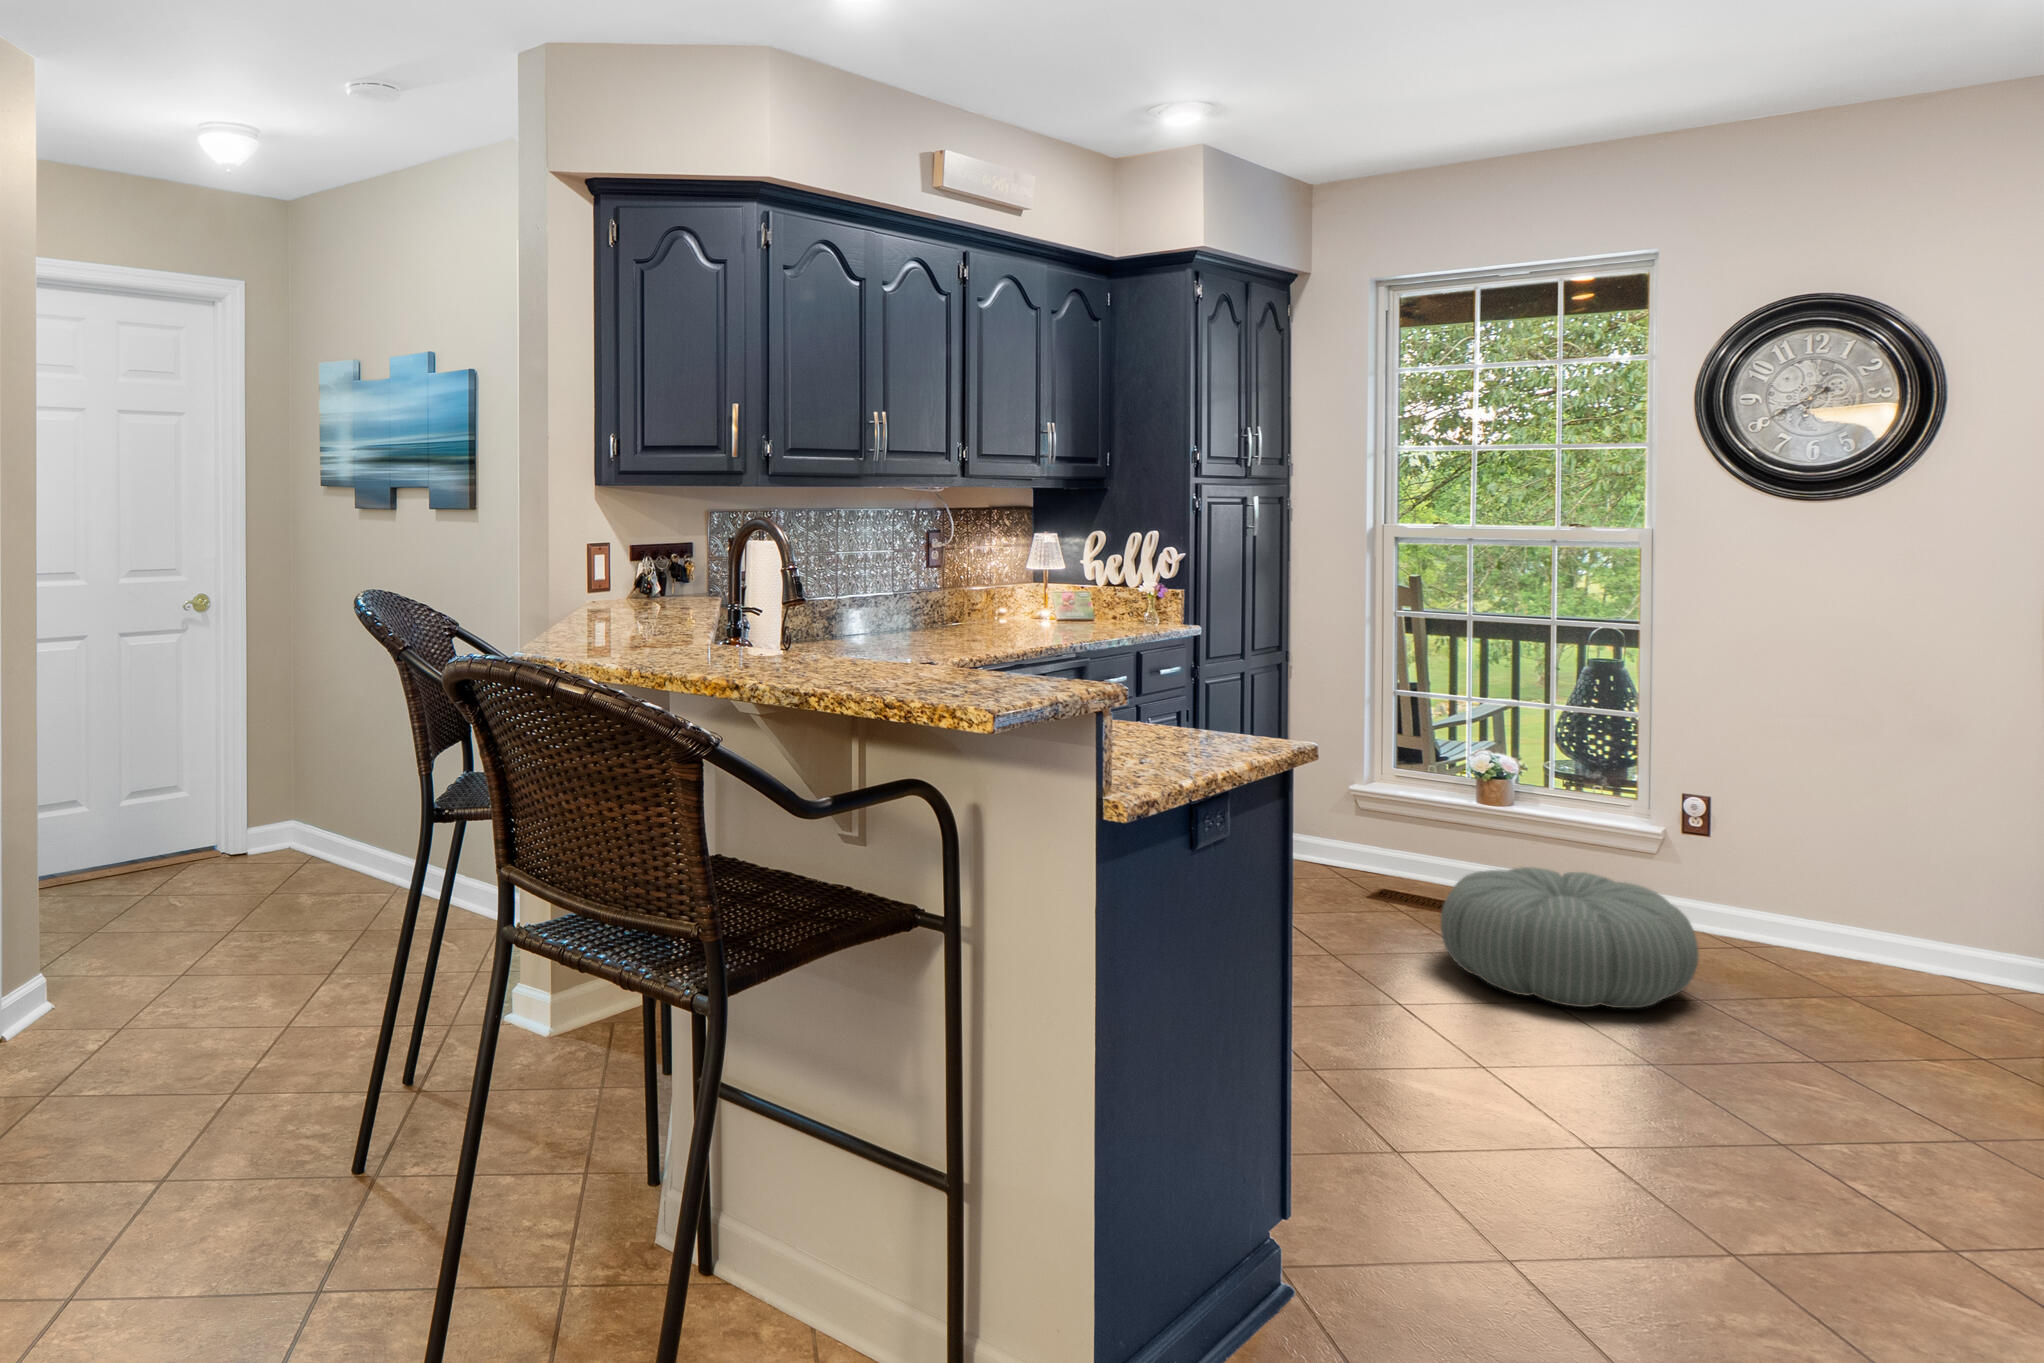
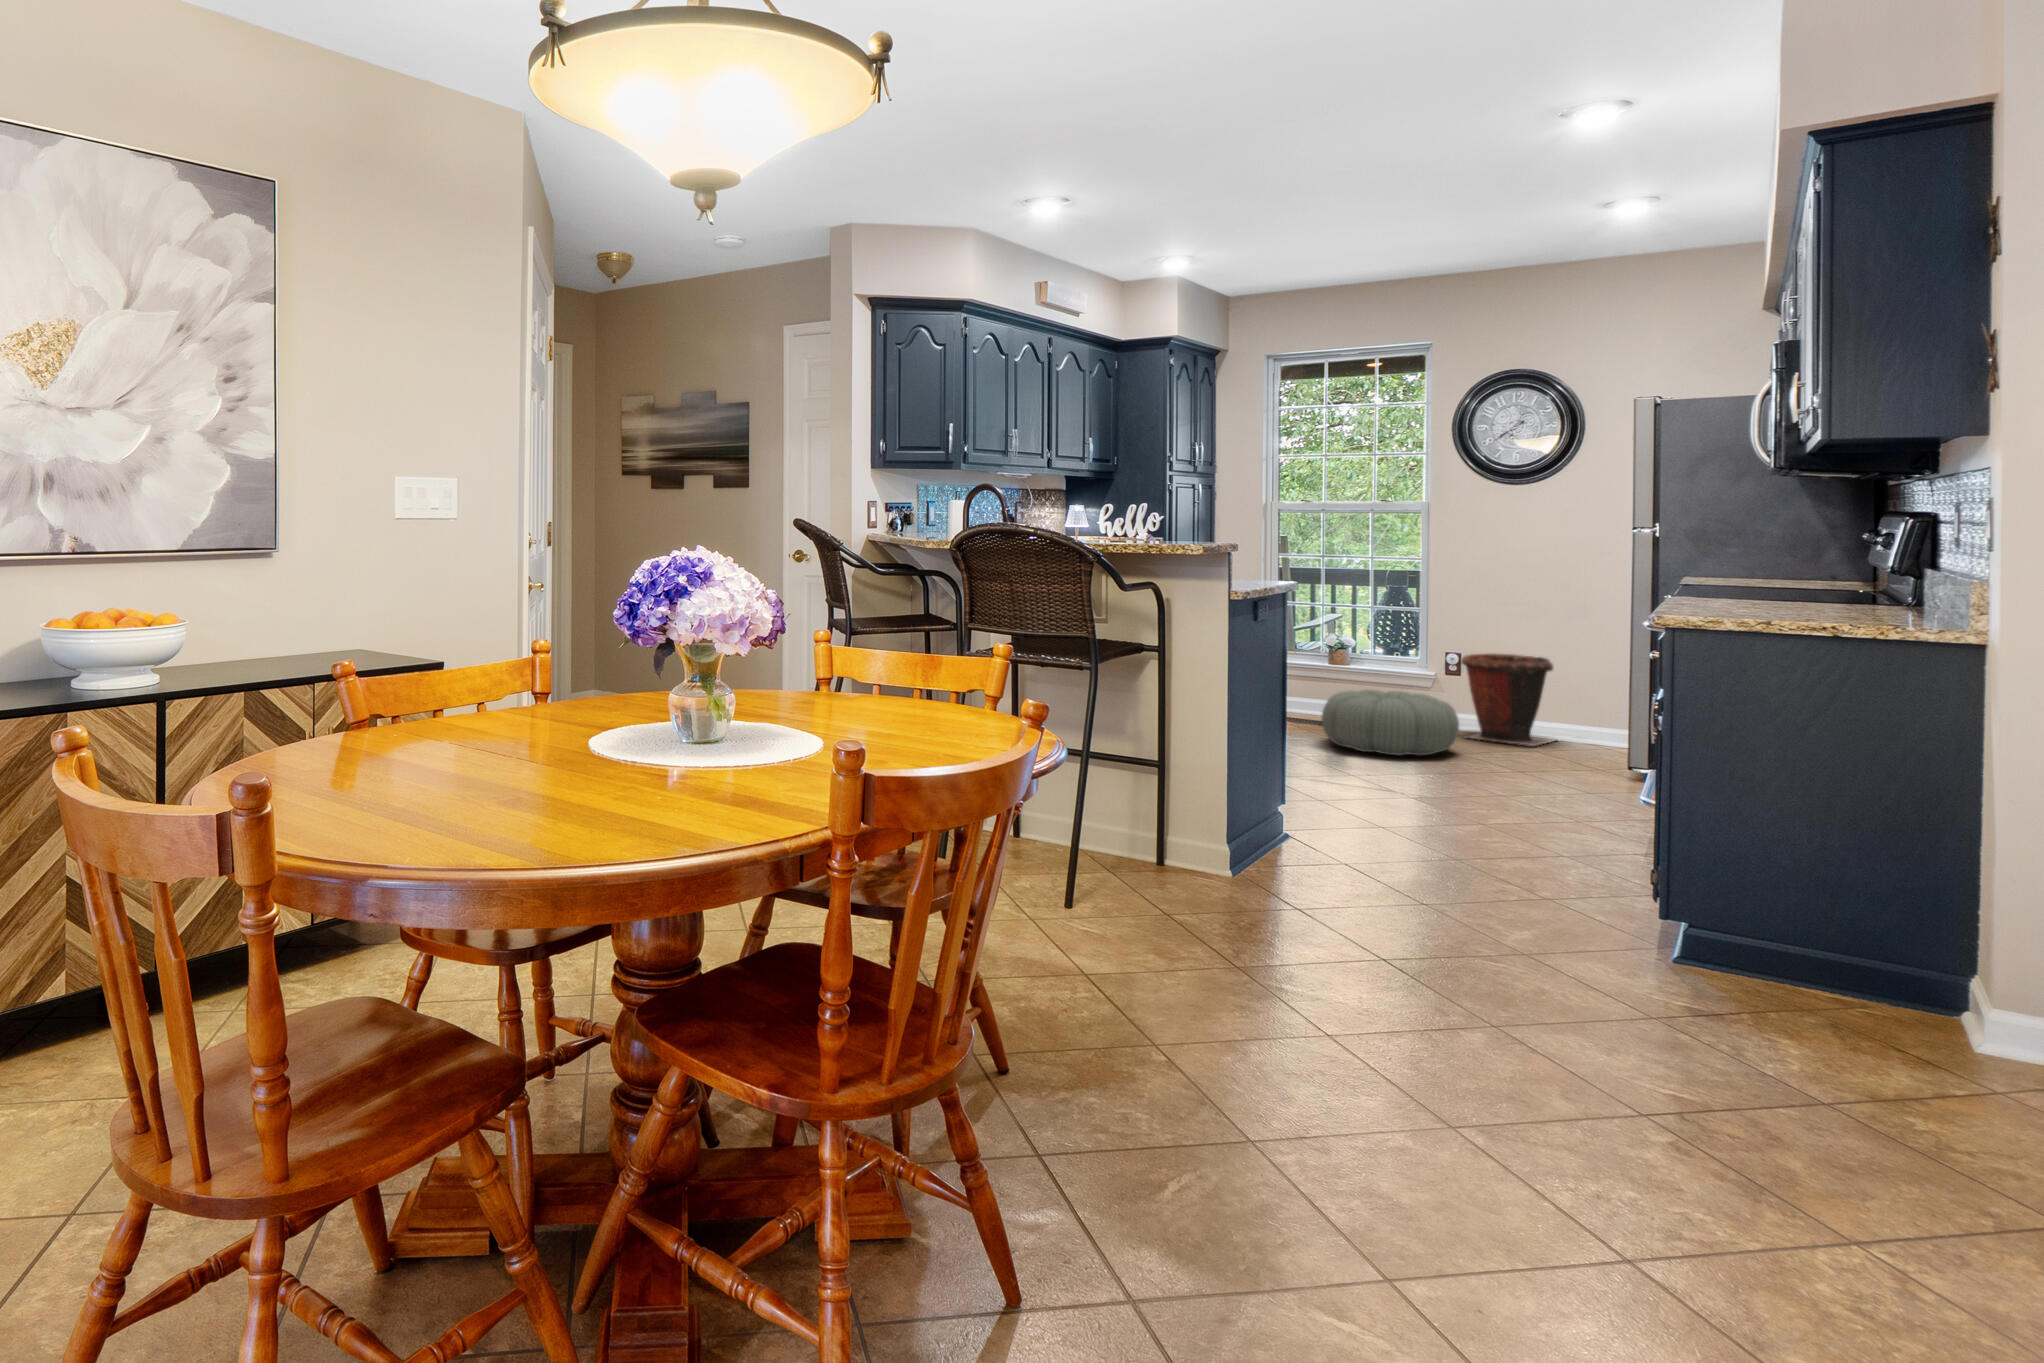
waste bin: none [1708,800,1897,986] -> present [1461,654,1558,746]

